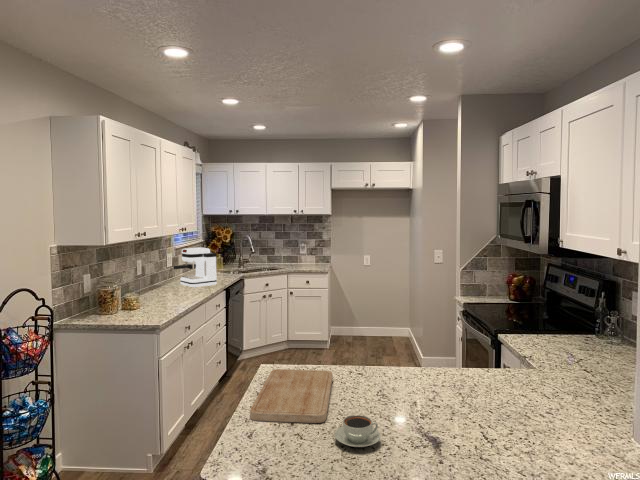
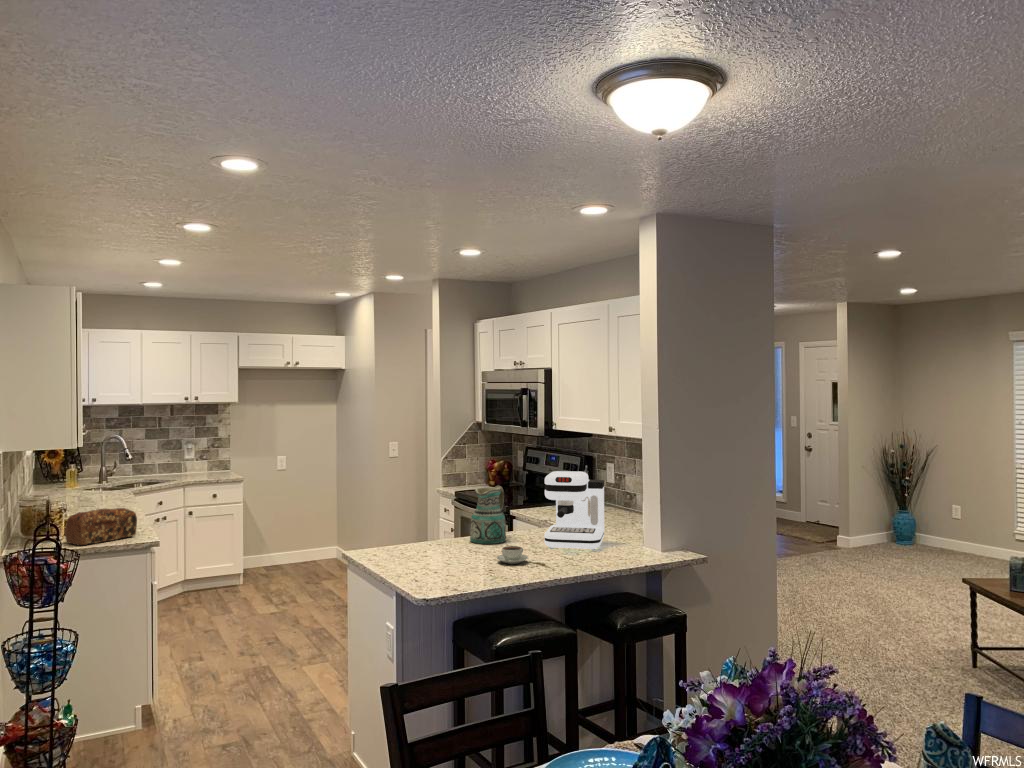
coffee maker: present [173,248,217,288] -> present [544,471,604,550]
bread loaf: none [103,292,152,320] -> present [65,508,137,546]
ceramic pitcher: none [370,316,425,393] -> present [470,485,506,544]
cutting board: present [250,369,333,423] -> none [392,538,478,567]

